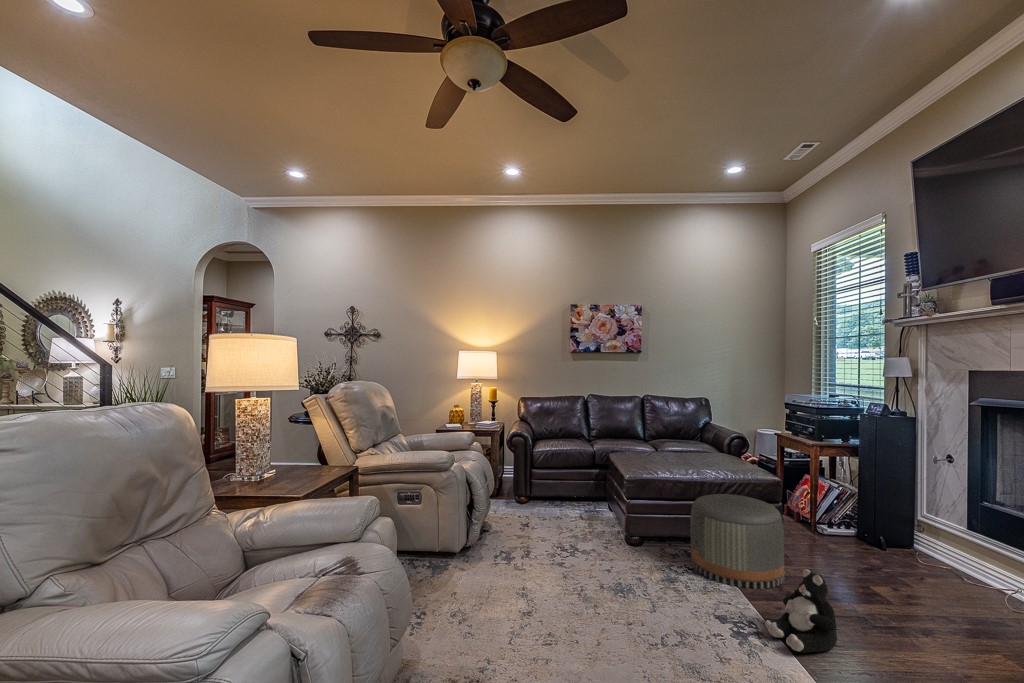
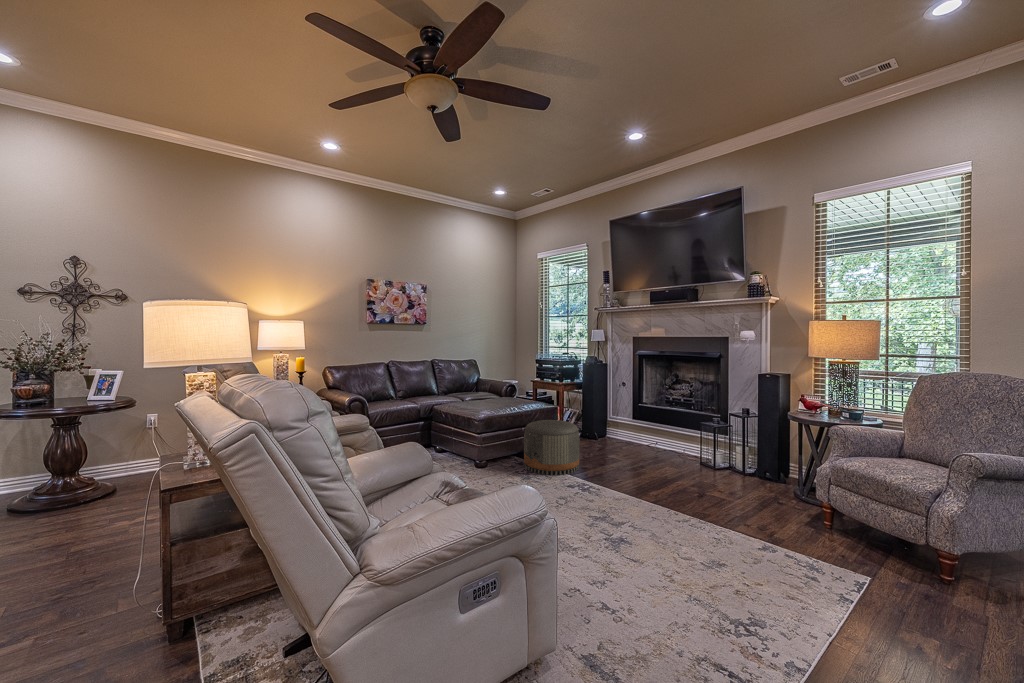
plush toy: present [765,569,837,653] -> none [603,449,635,493]

